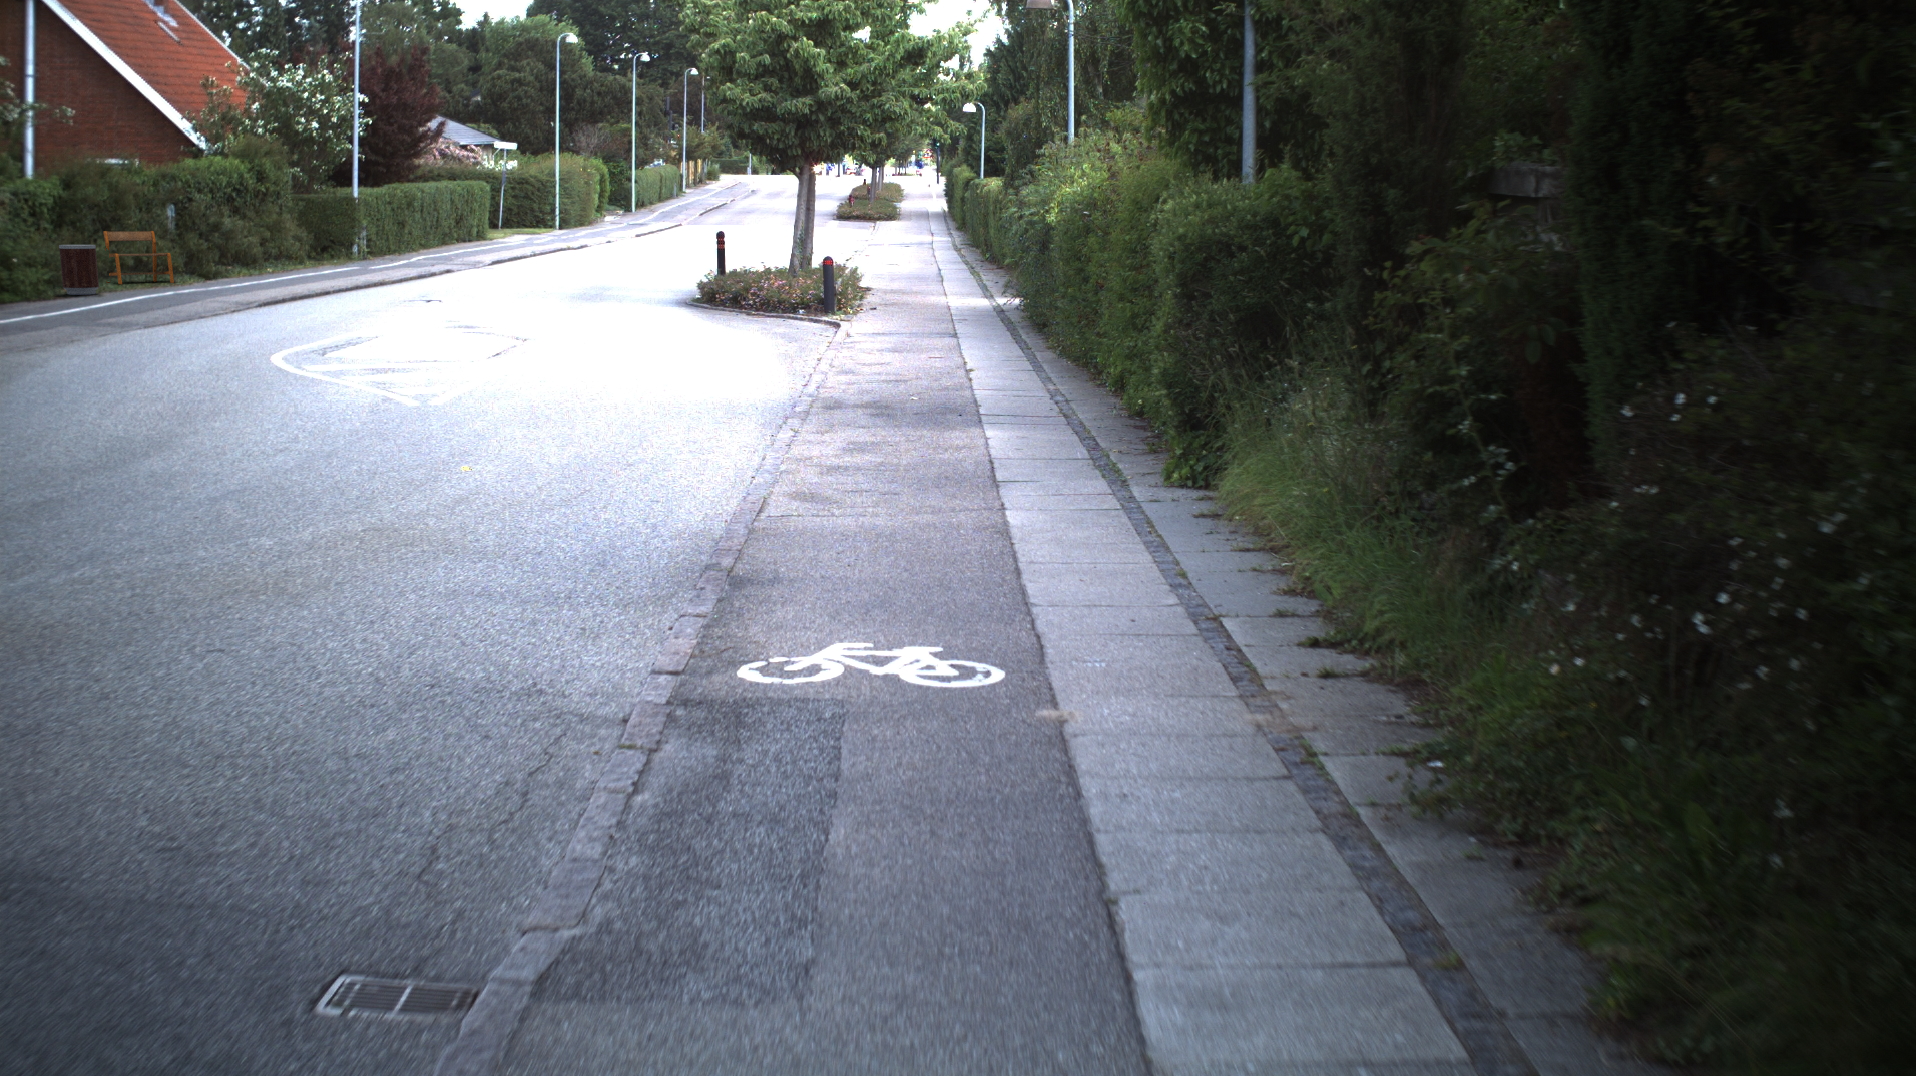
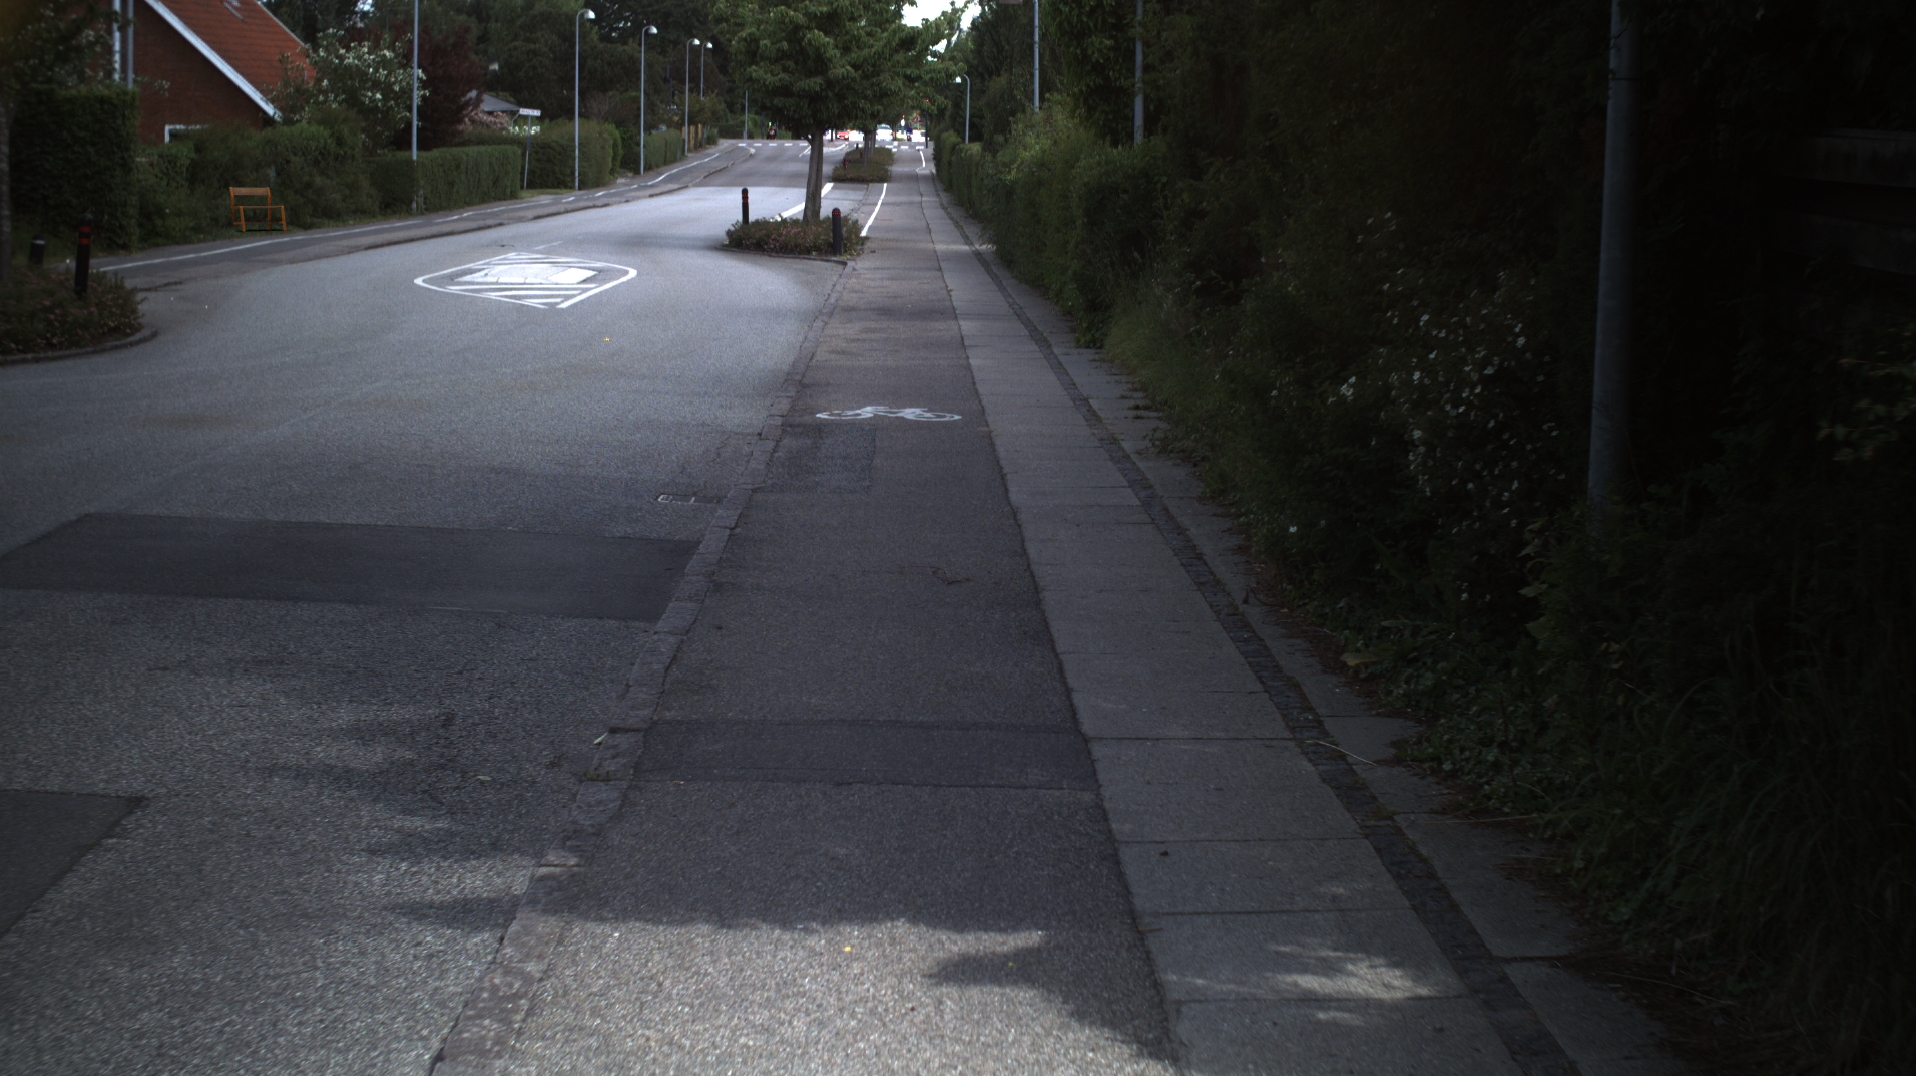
trash can: present [59,245,99,295] -> none [203,198,235,239]

